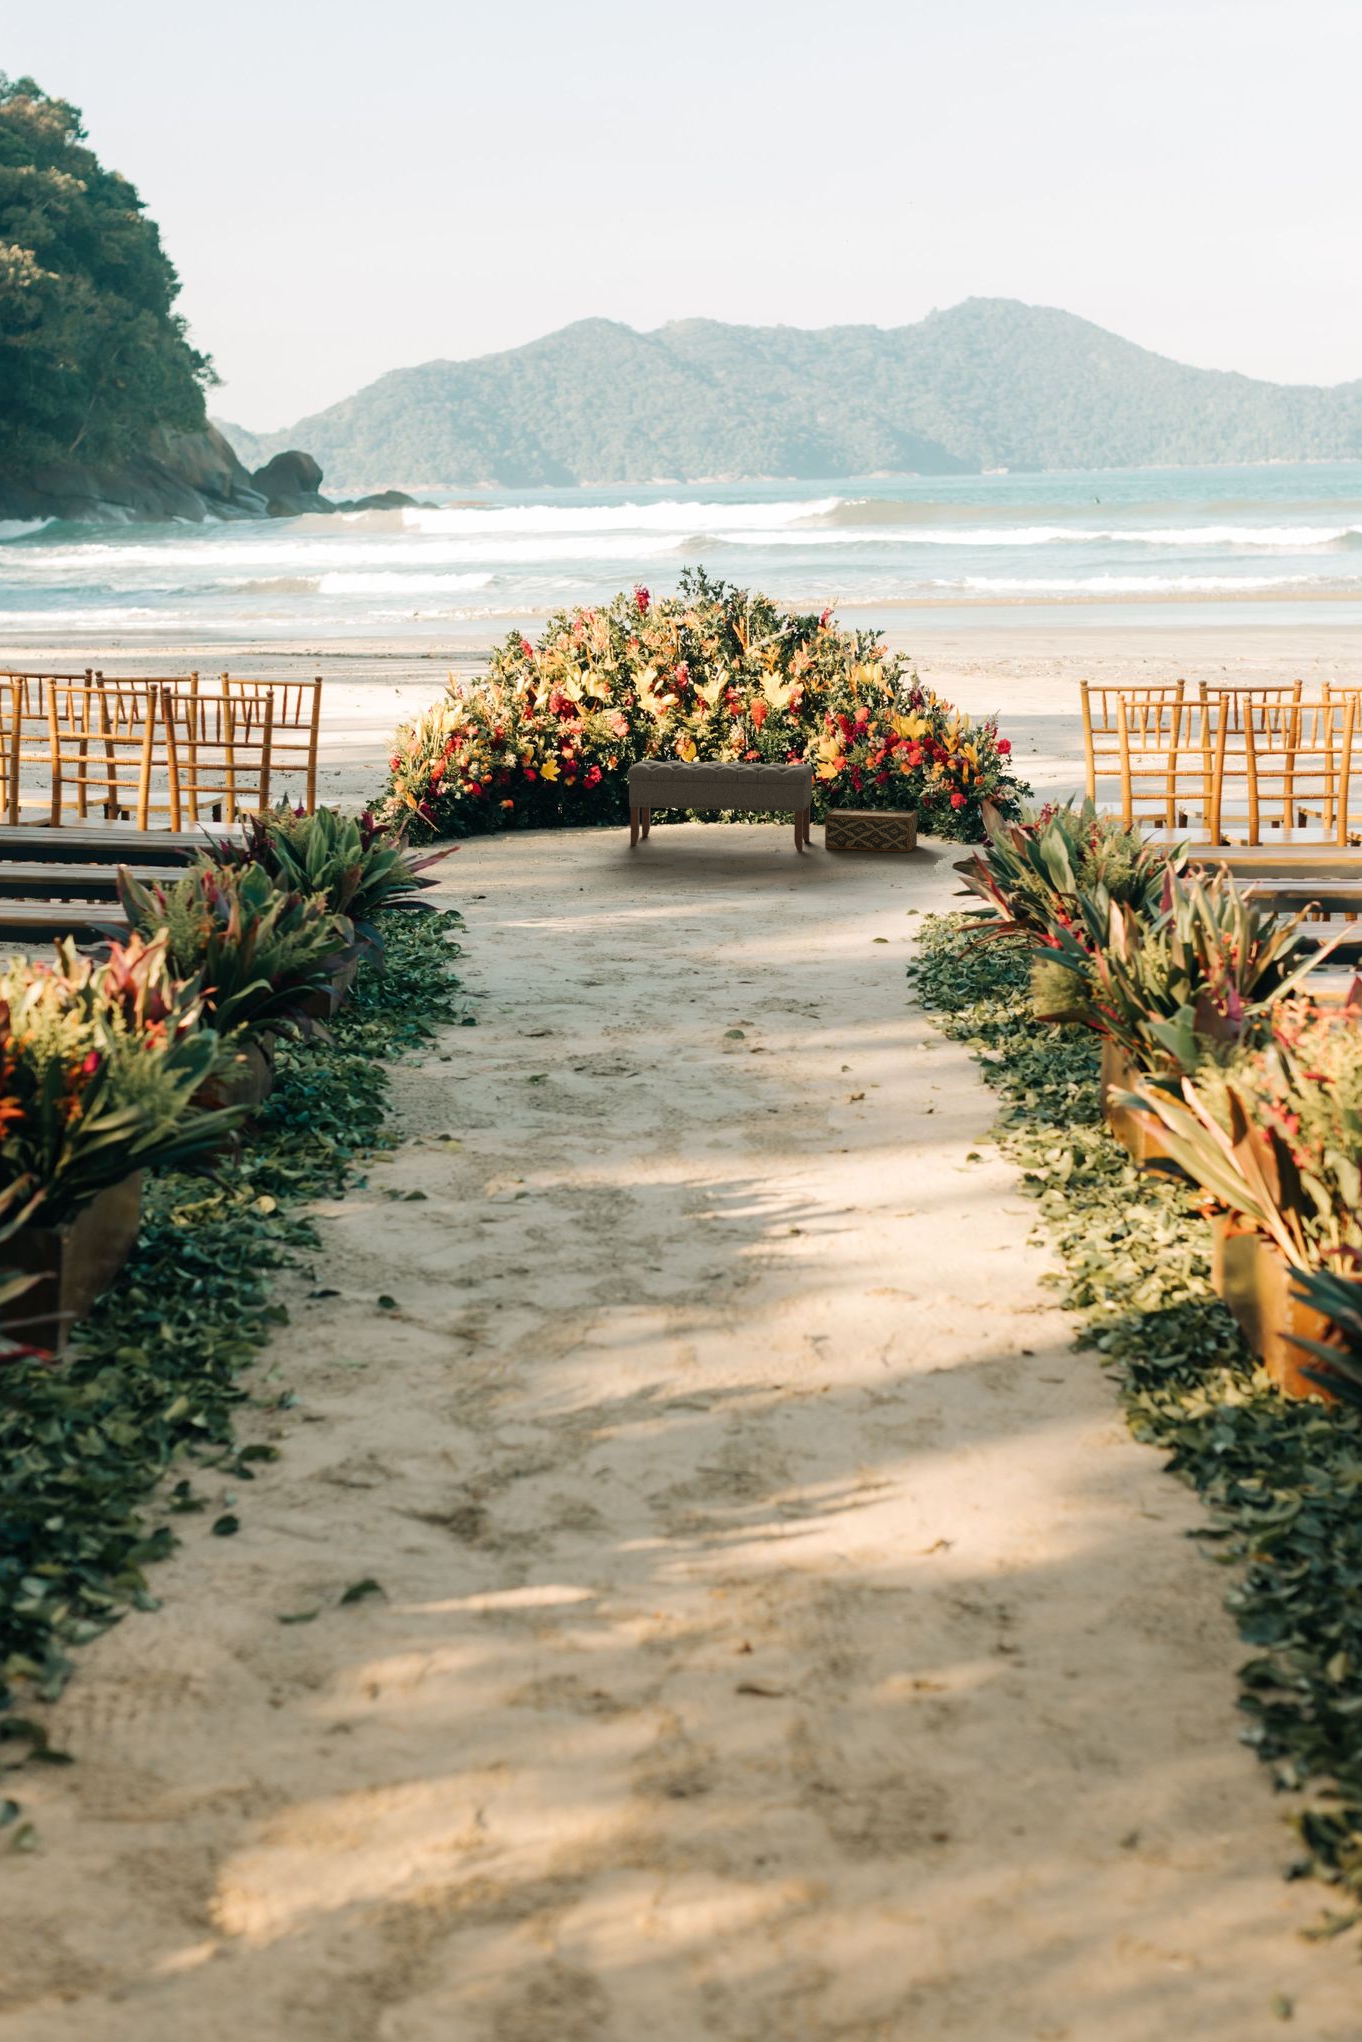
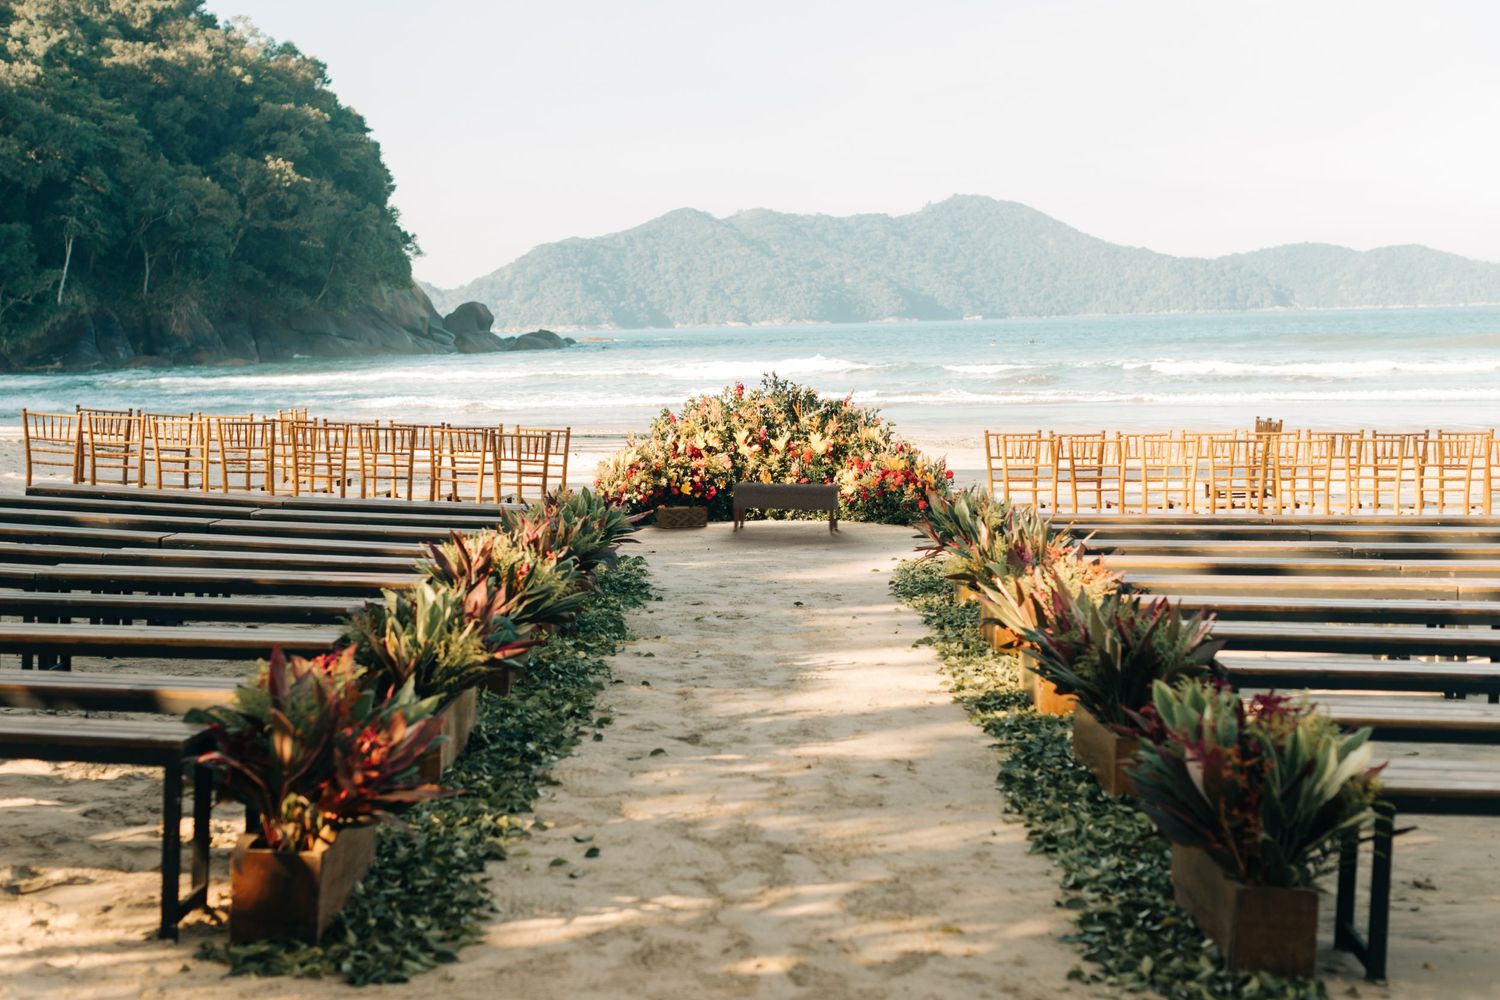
woven basket: present [825,808,917,852] -> present [652,505,707,528]

